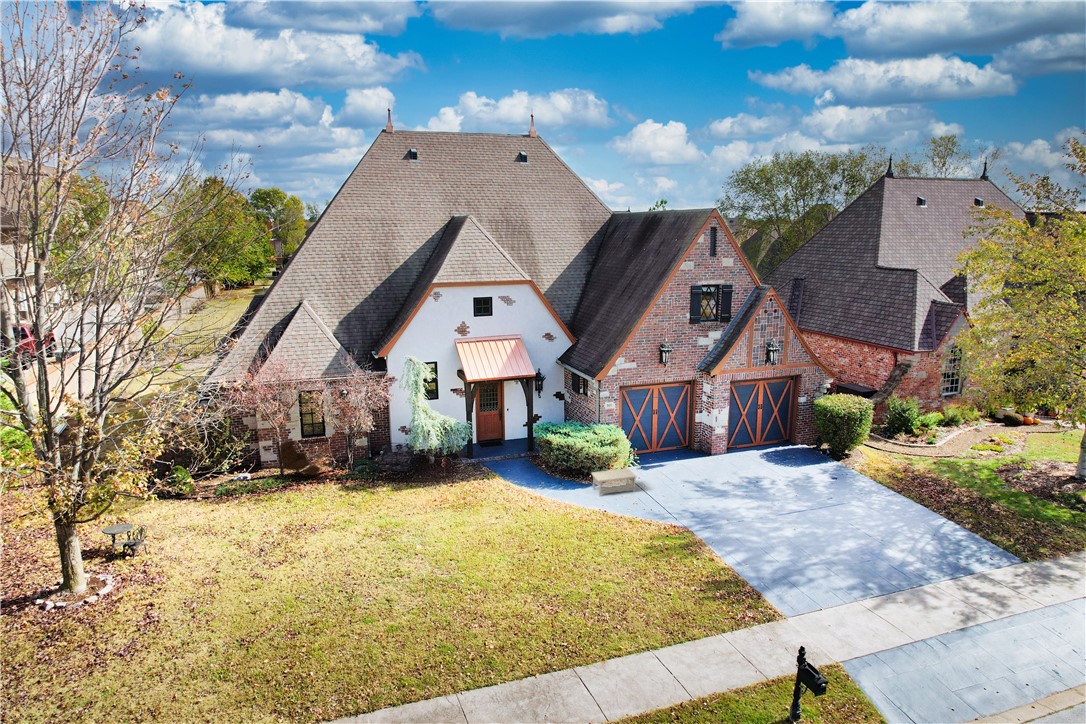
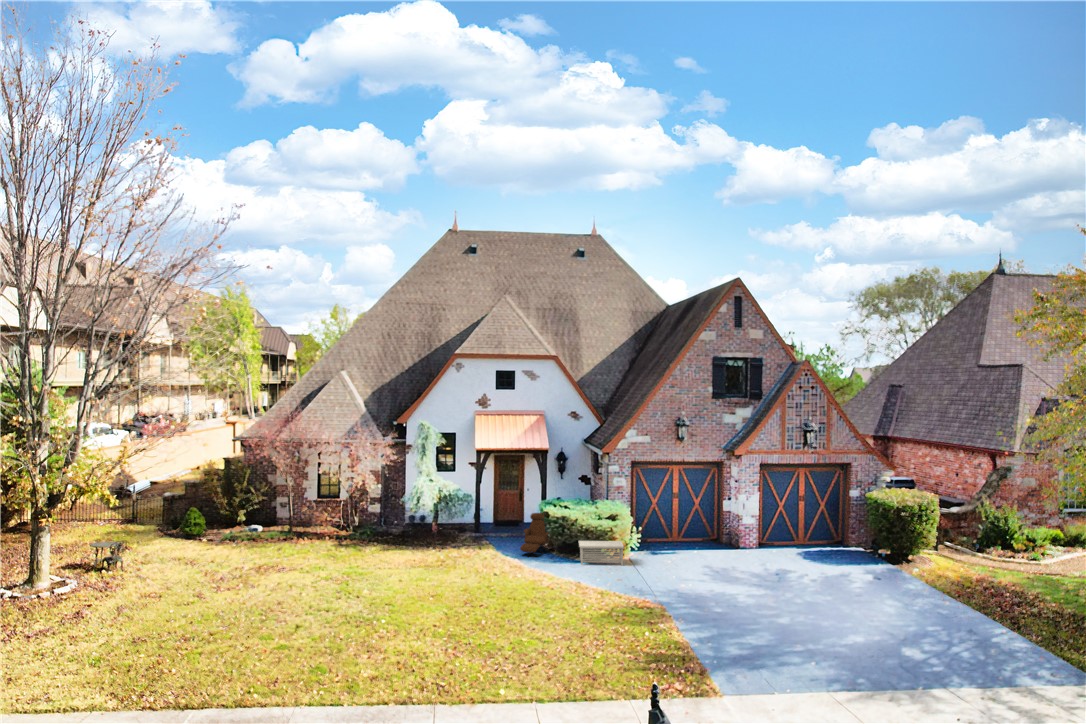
lounge chair: present [279,440,320,479] -> present [520,513,551,555]

